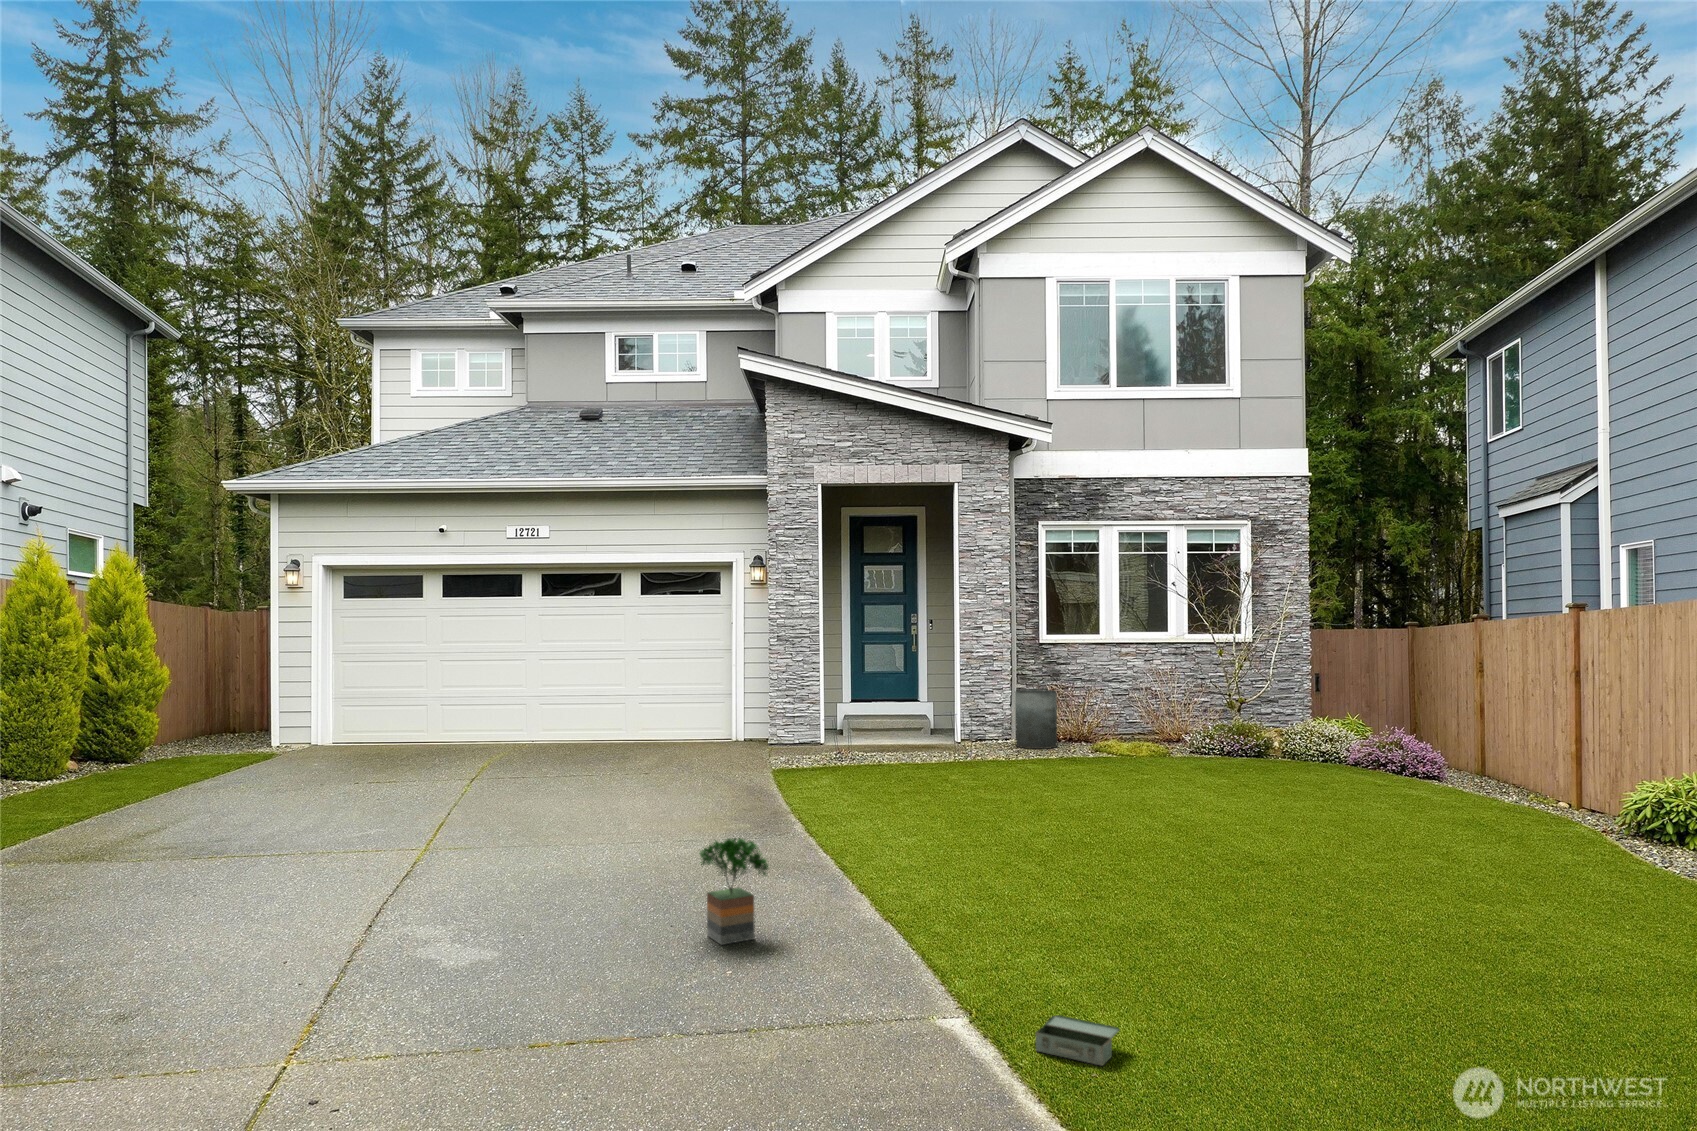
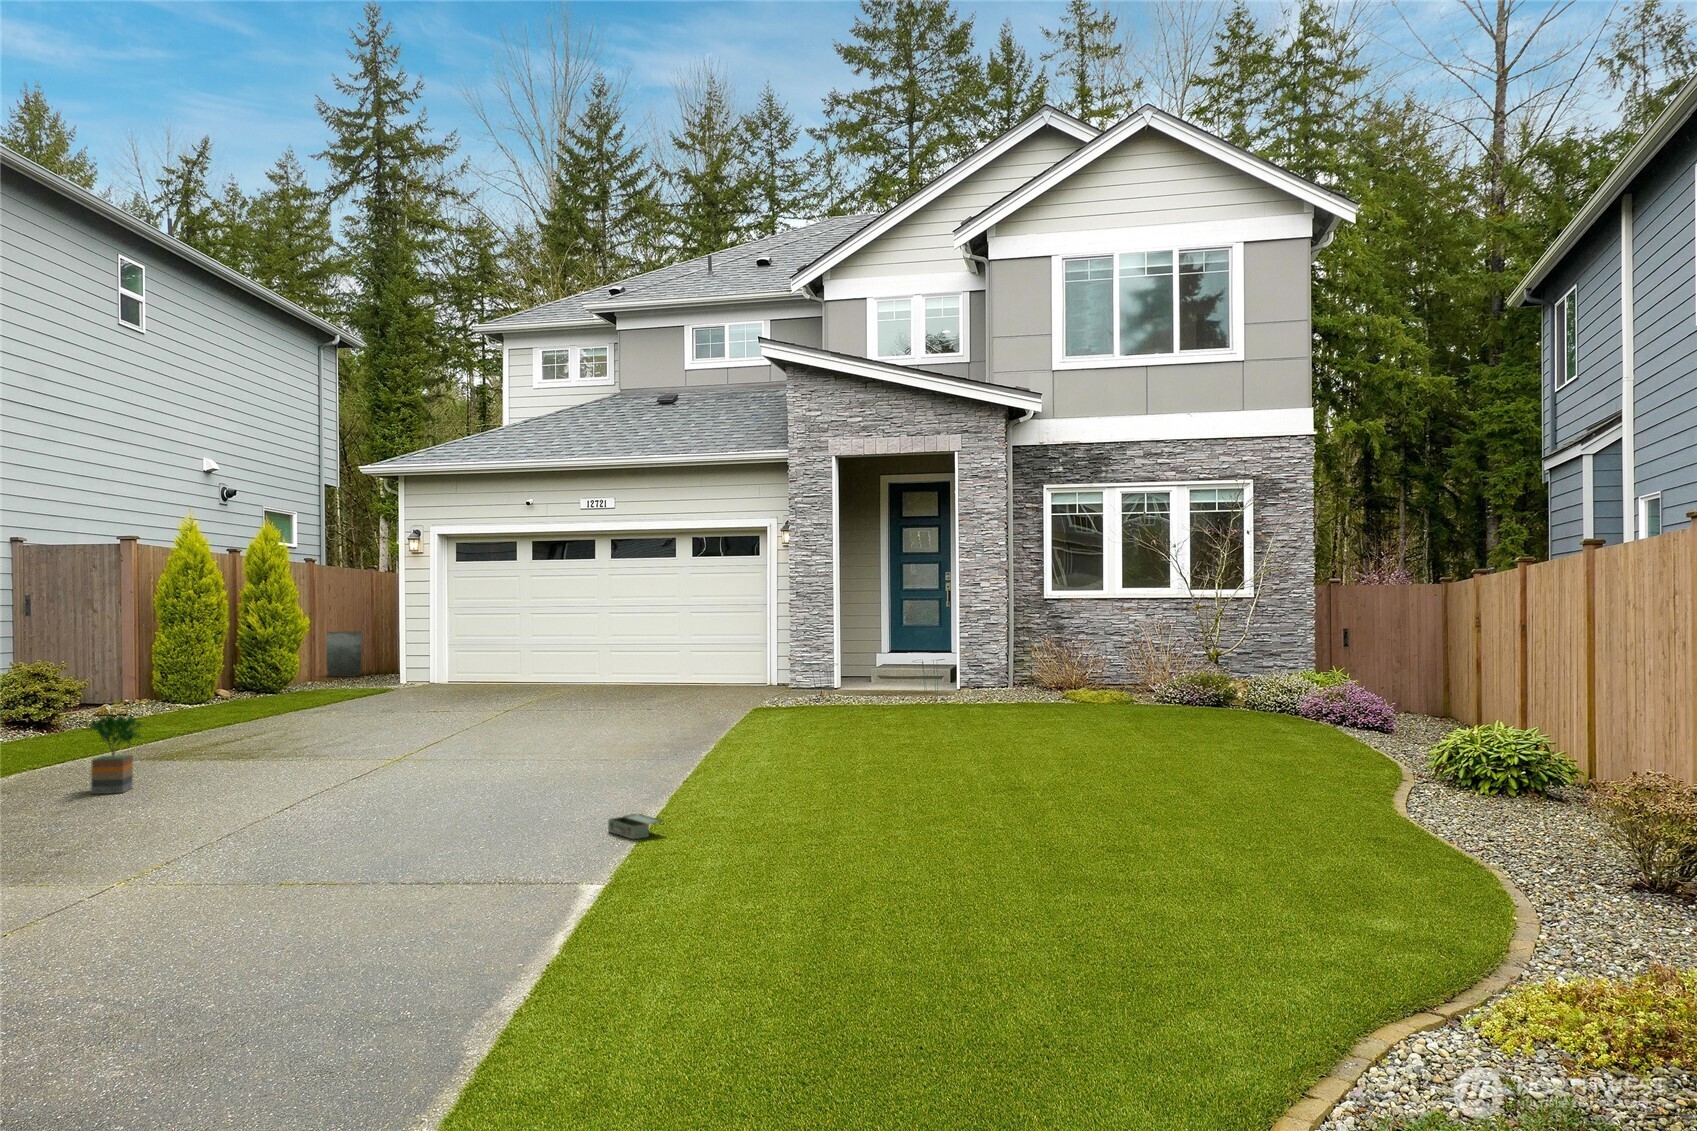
trash can: present [1015,689,1057,749] -> present [326,632,362,677]
potted tree: present [700,838,768,945] -> present [88,716,142,794]

